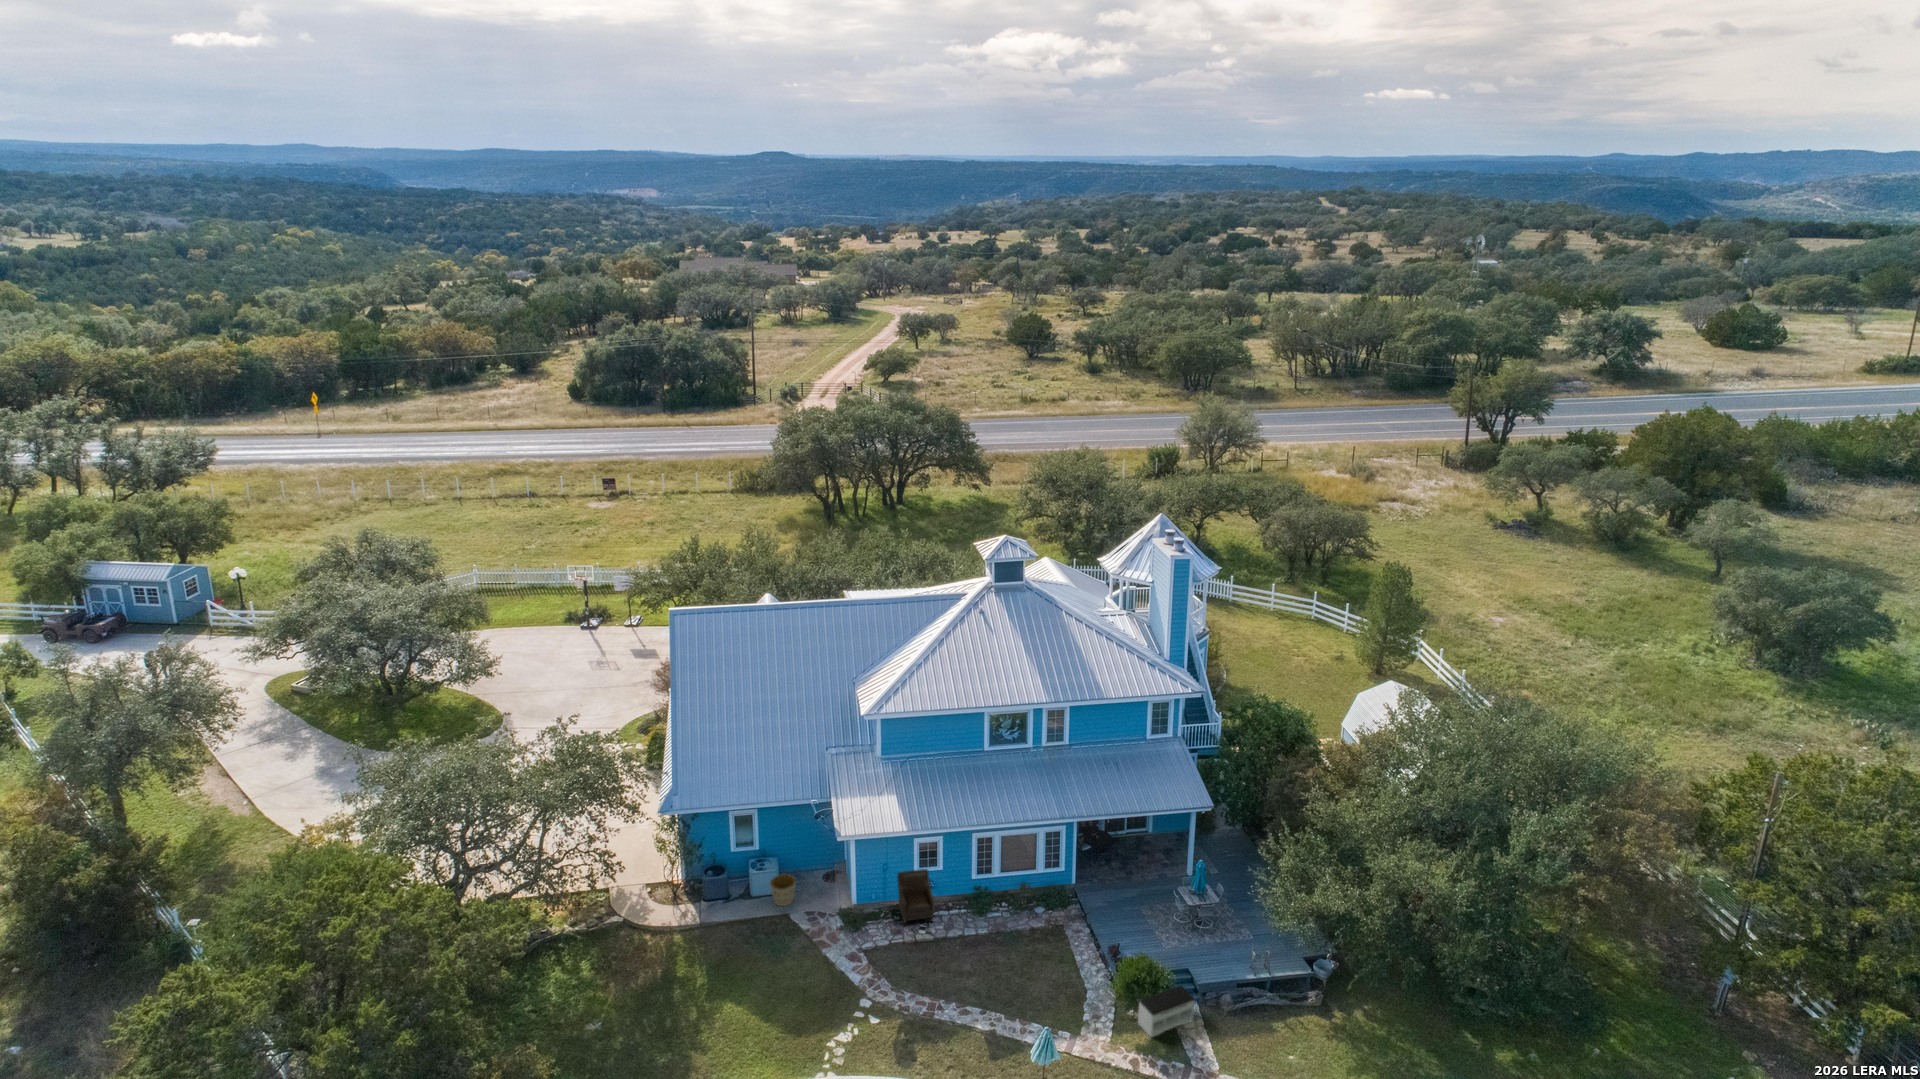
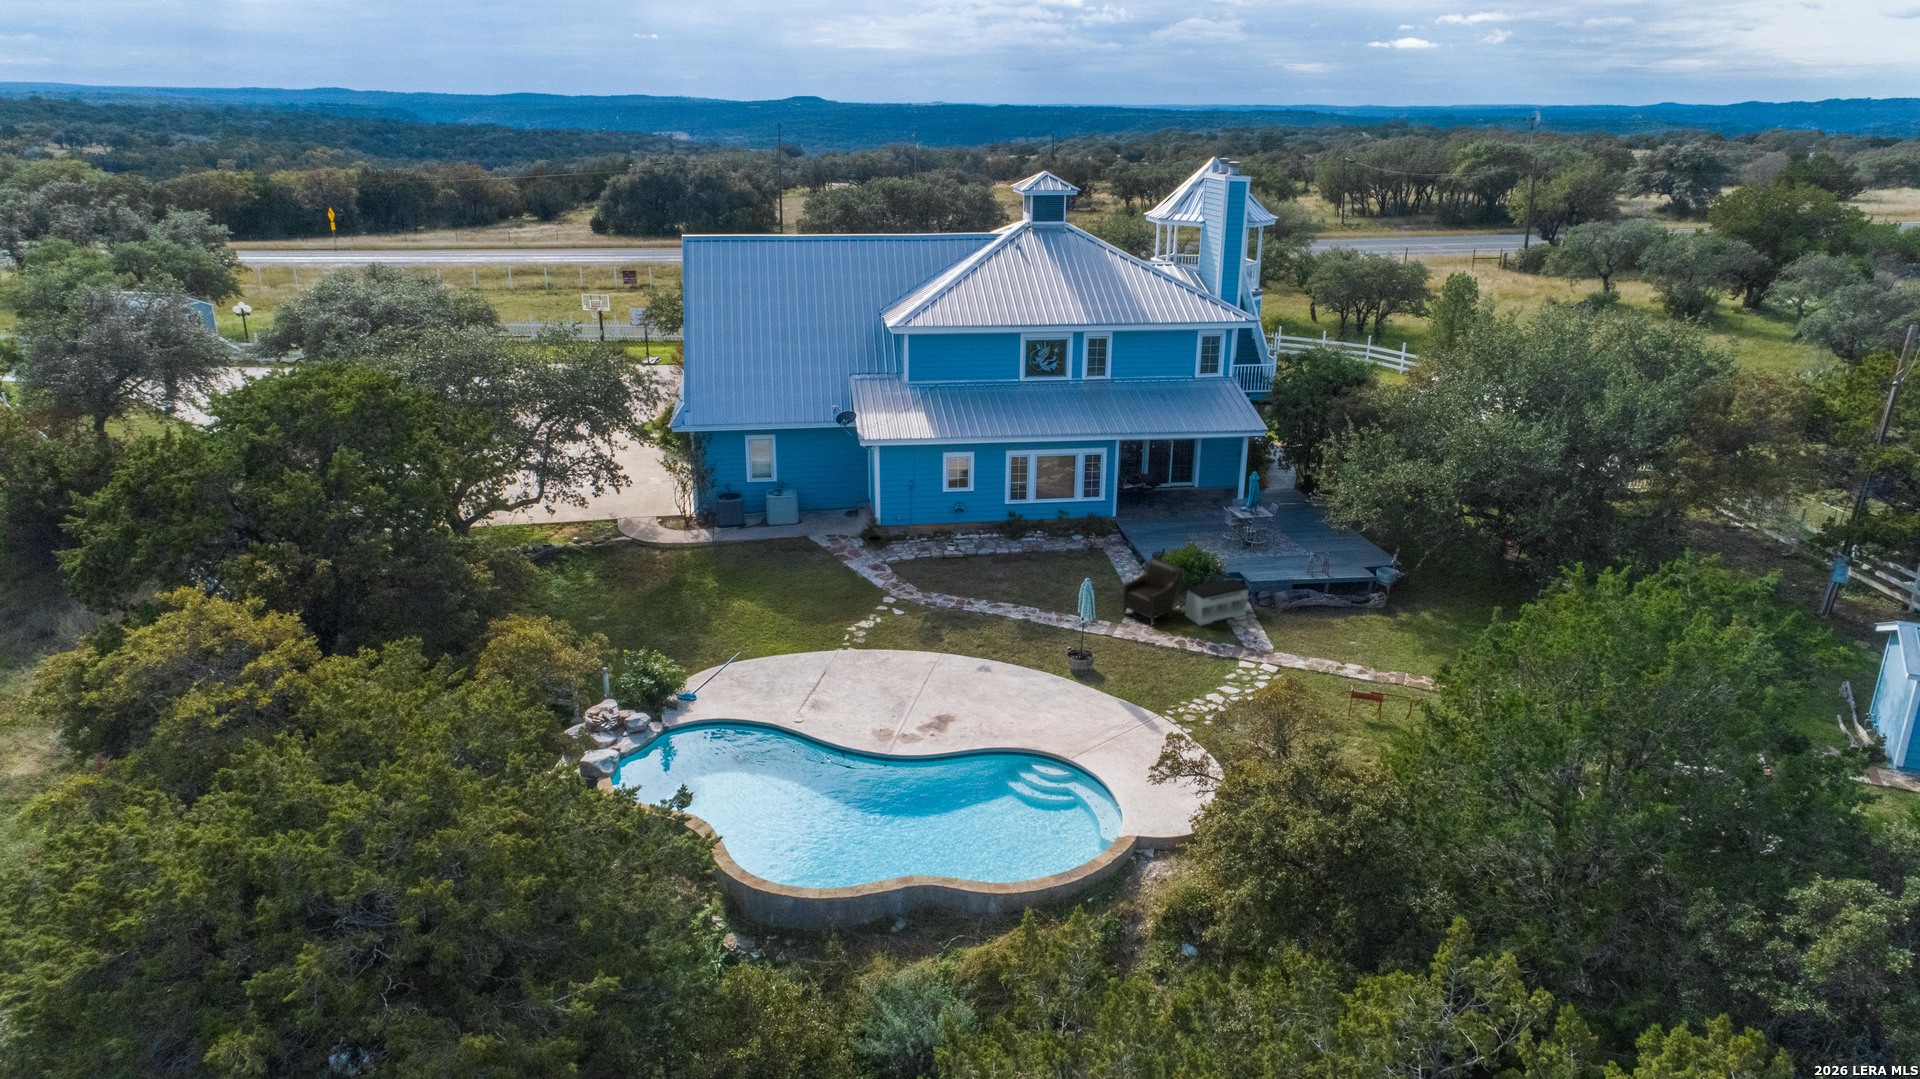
chair: present [897,869,934,925] -> present [1122,558,1183,626]
wooden bucket: present [770,874,796,906] -> none [788,501,817,532]
potted tree: none [841,889,861,920] -> present [865,511,884,542]

